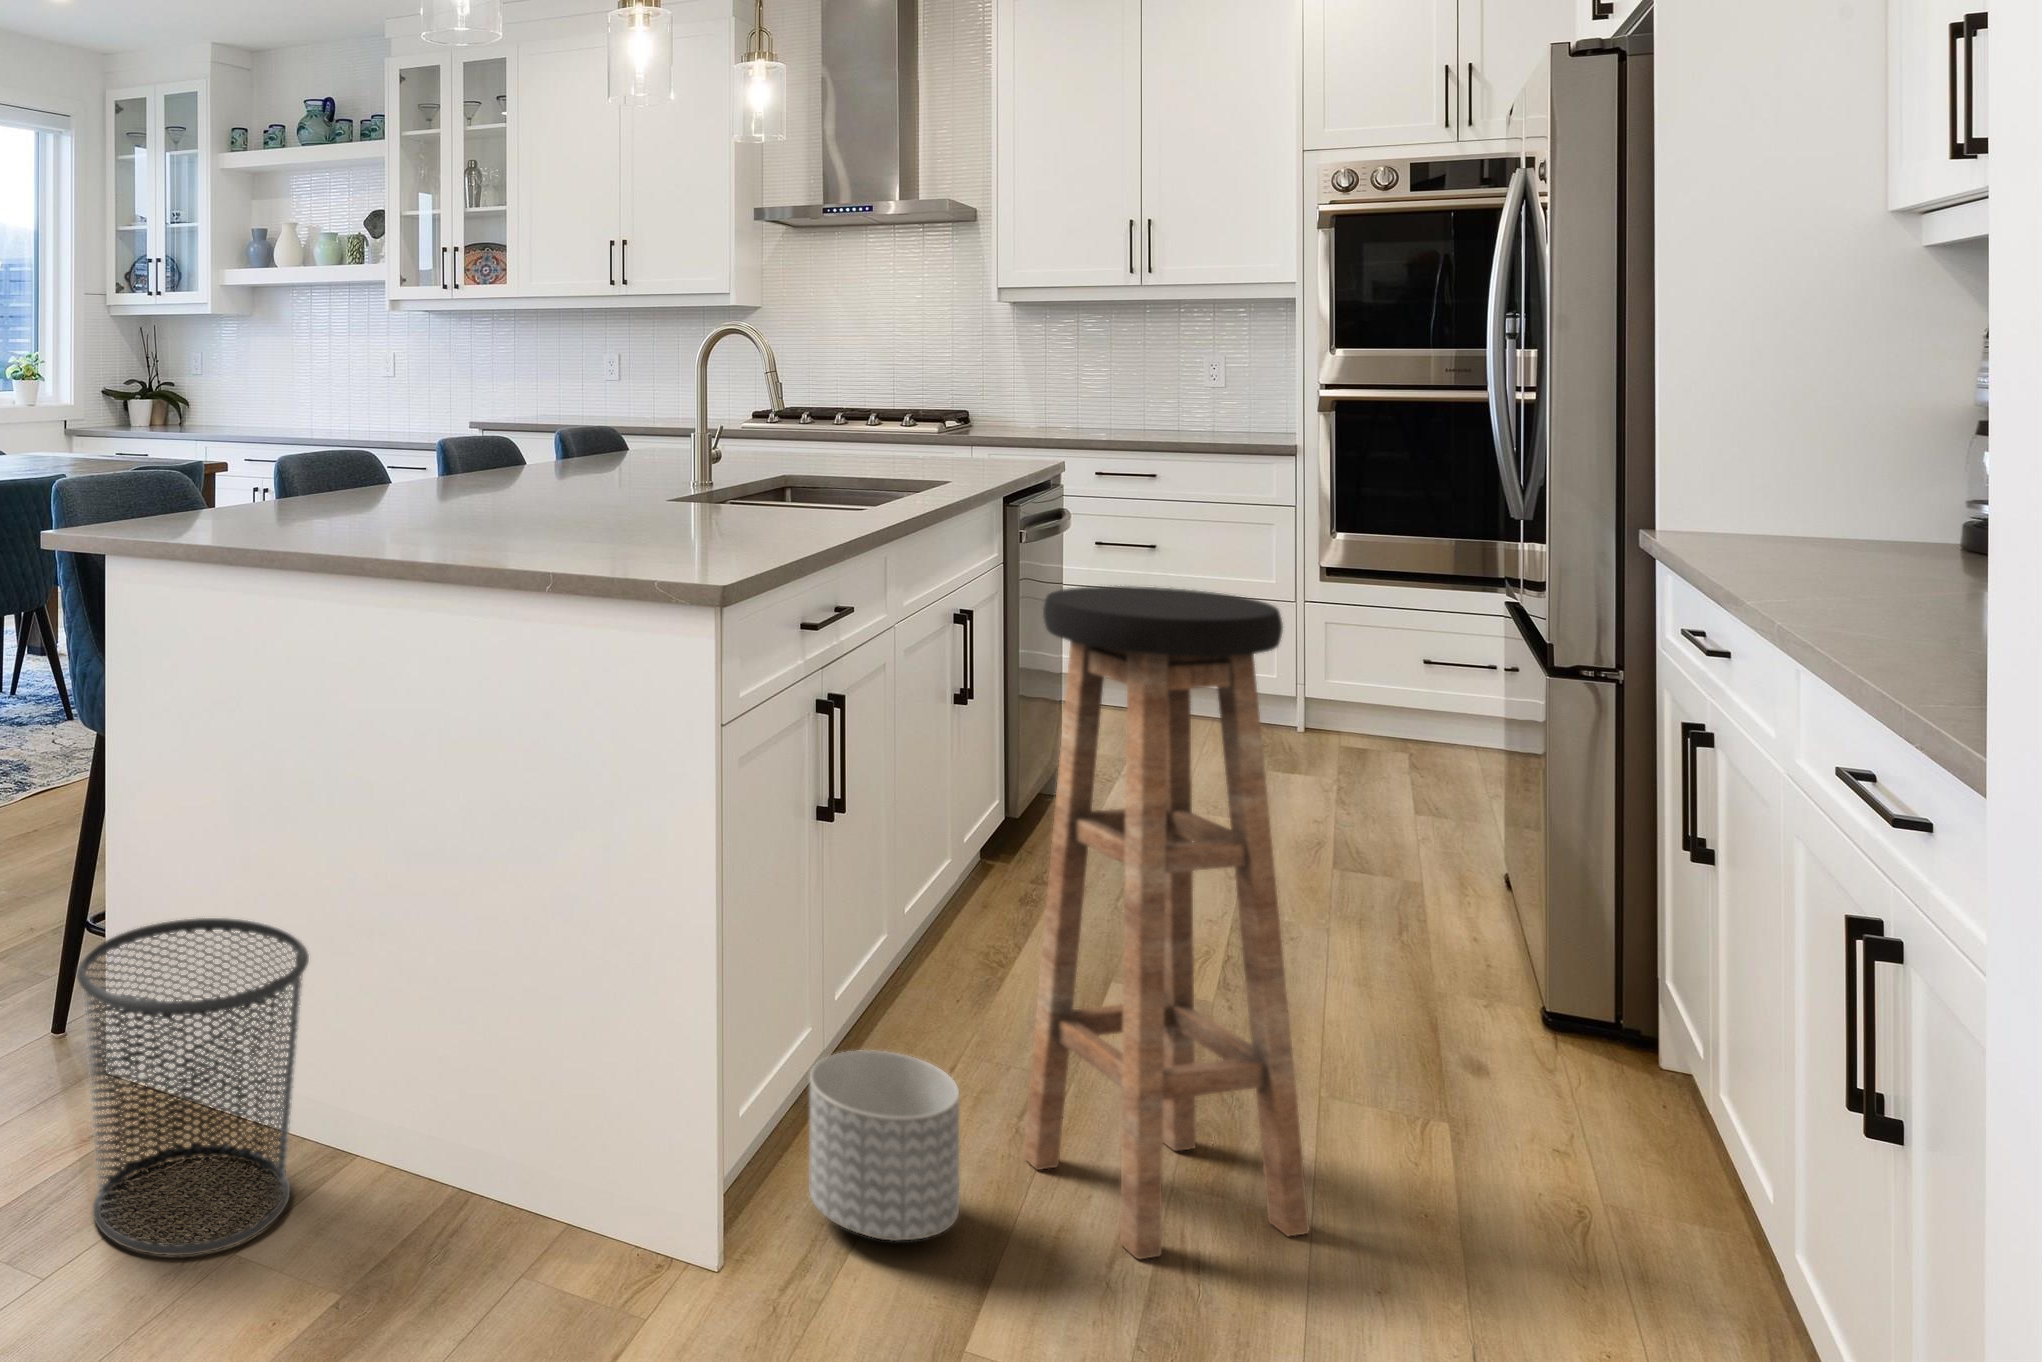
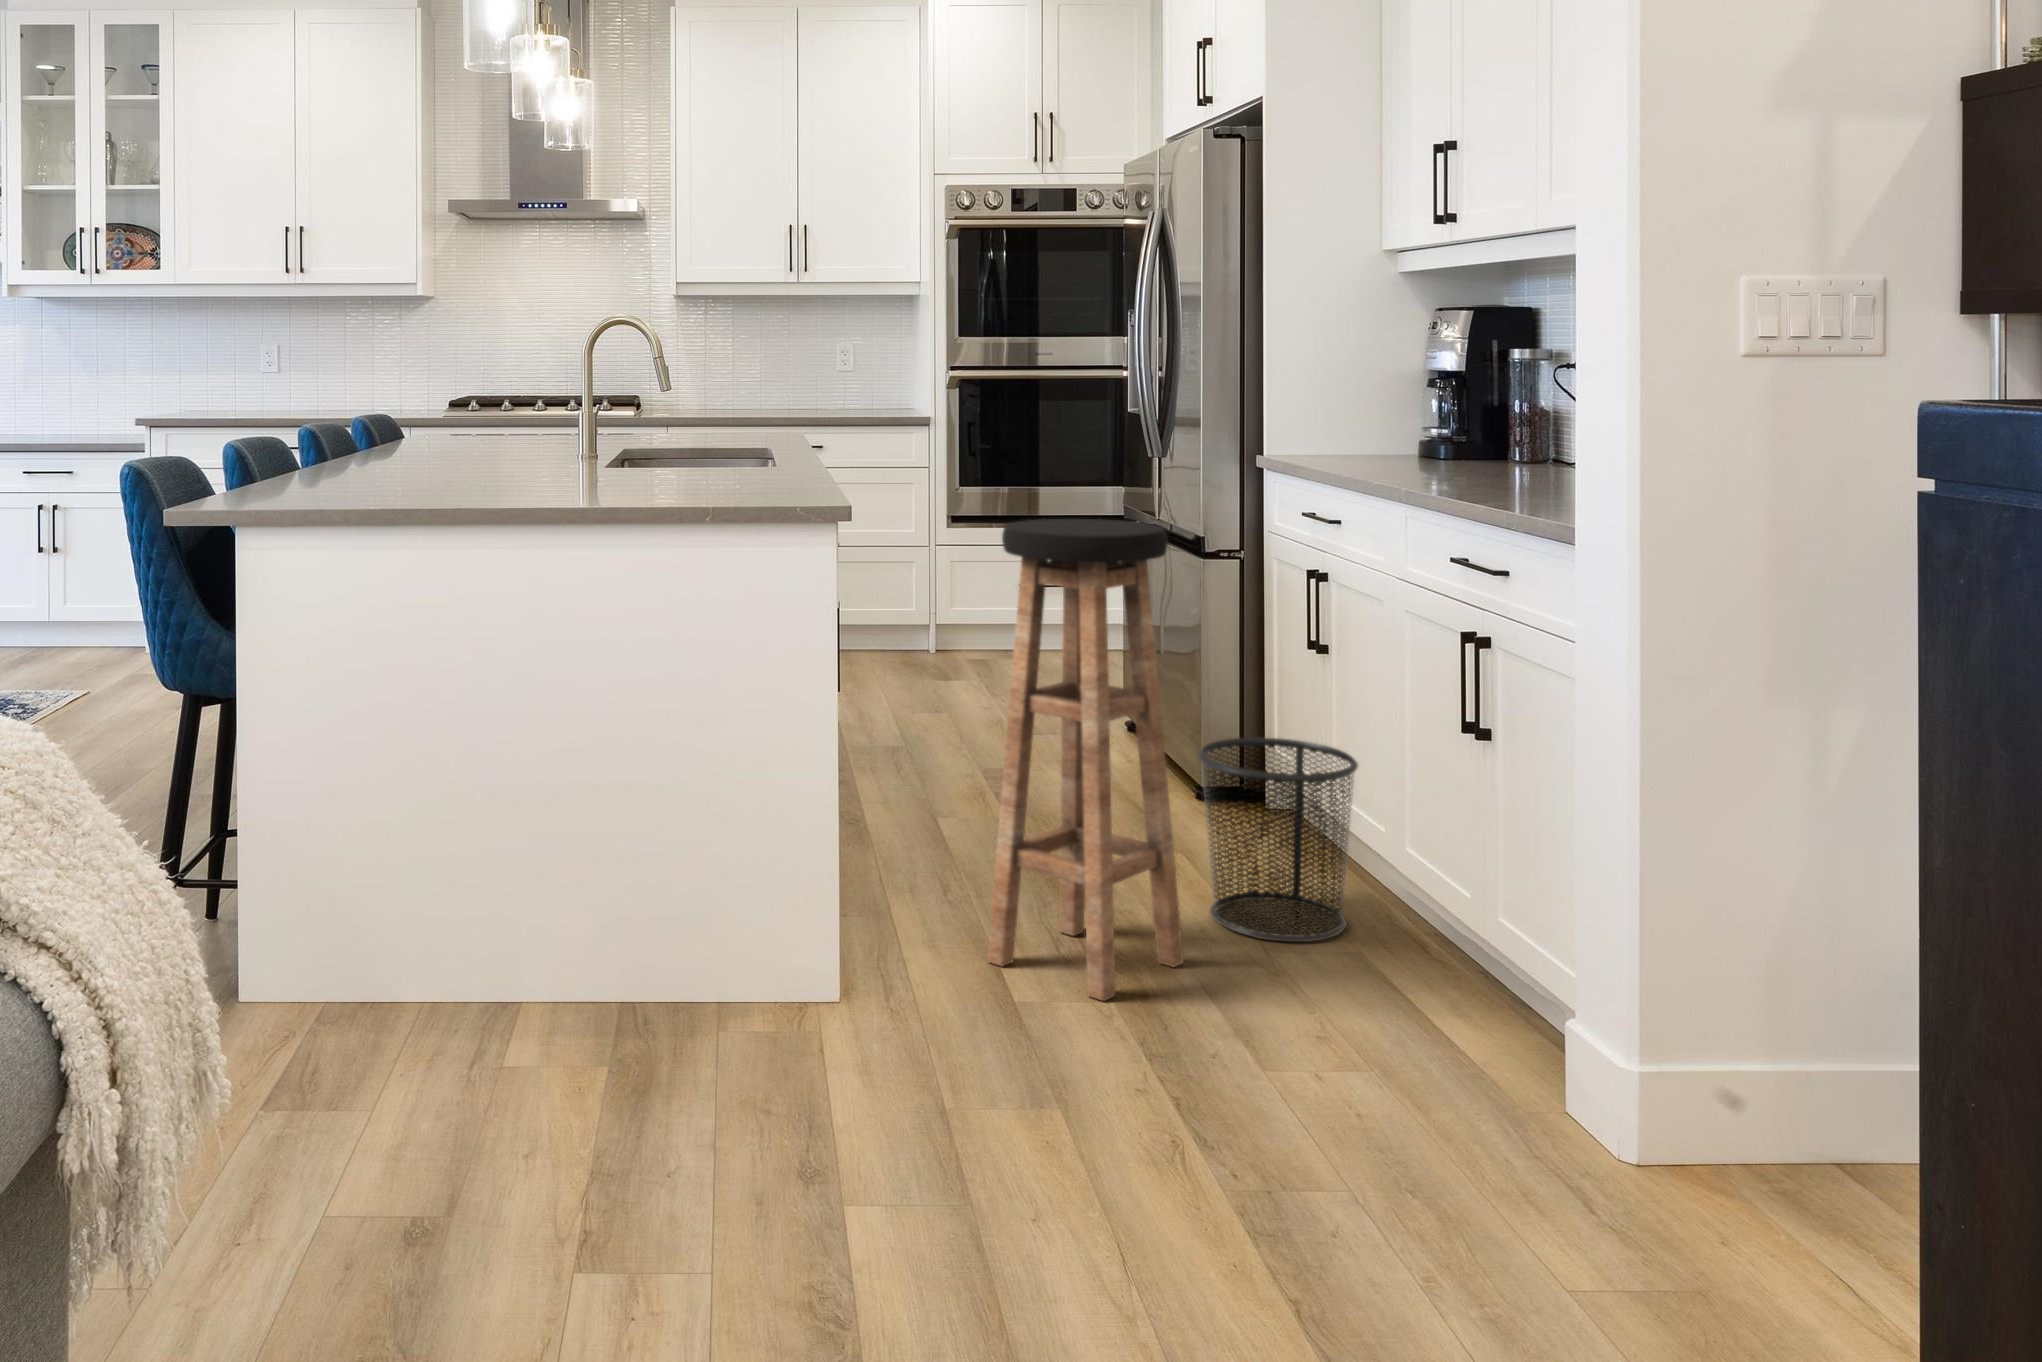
waste bin: present [77,918,309,1255] -> present [1198,738,1358,942]
planter: present [809,1050,960,1241] -> none [879,894,993,1030]

